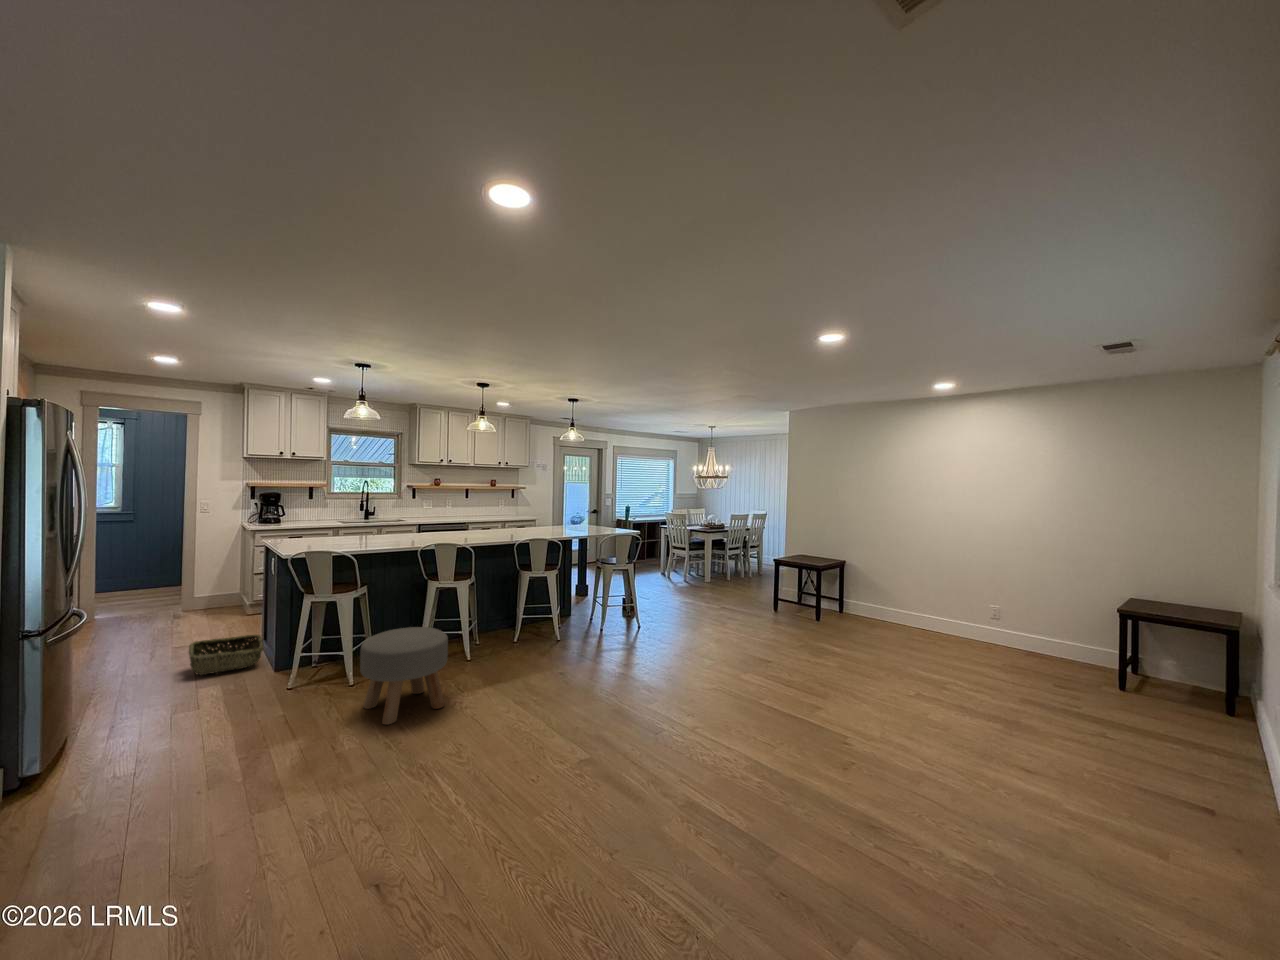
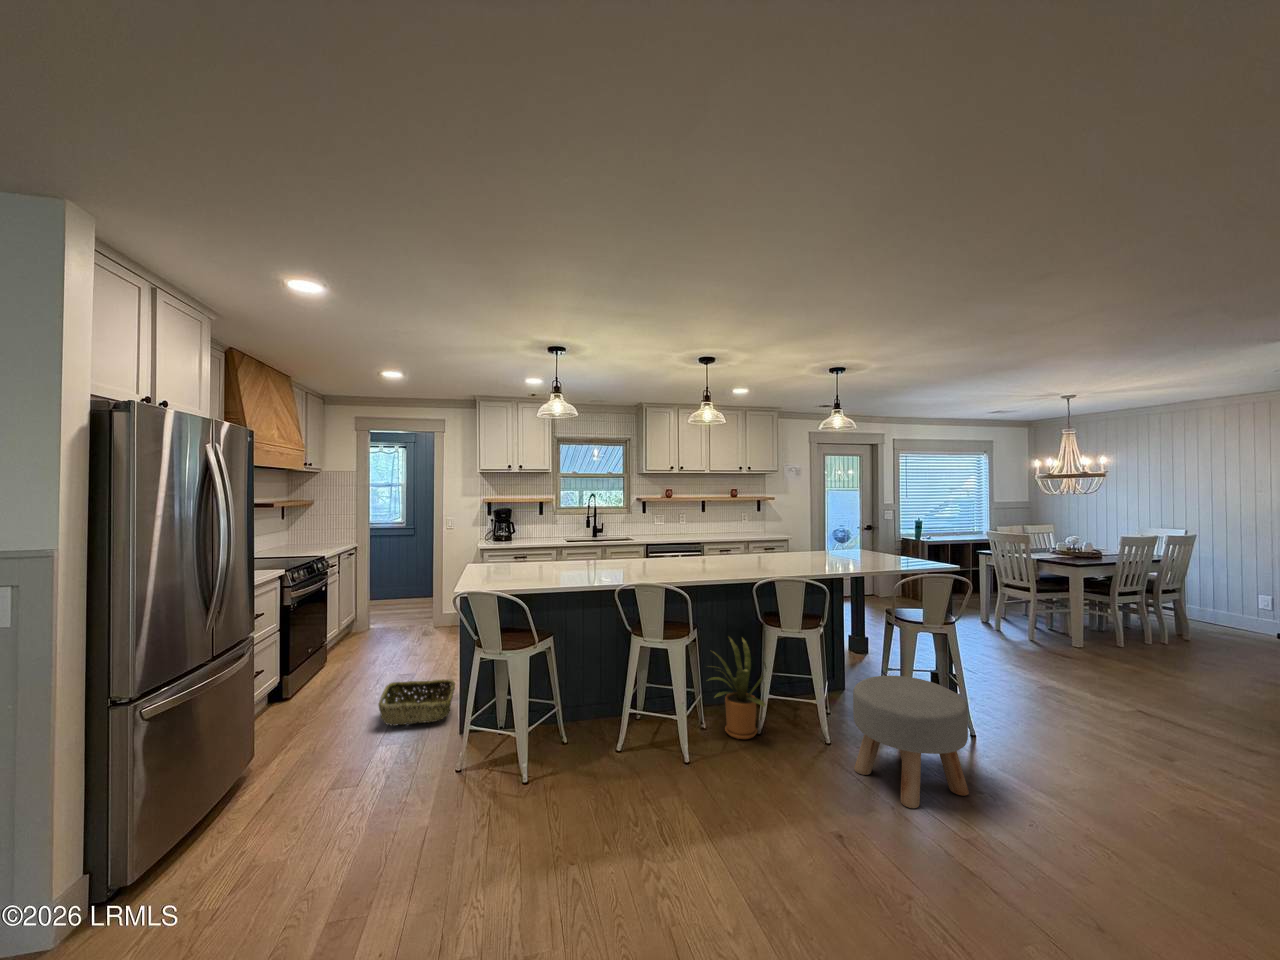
house plant: none [480,580,523,645] -> present [708,638,766,739]
ottoman: present [360,627,448,725] -> present [853,676,969,808]

